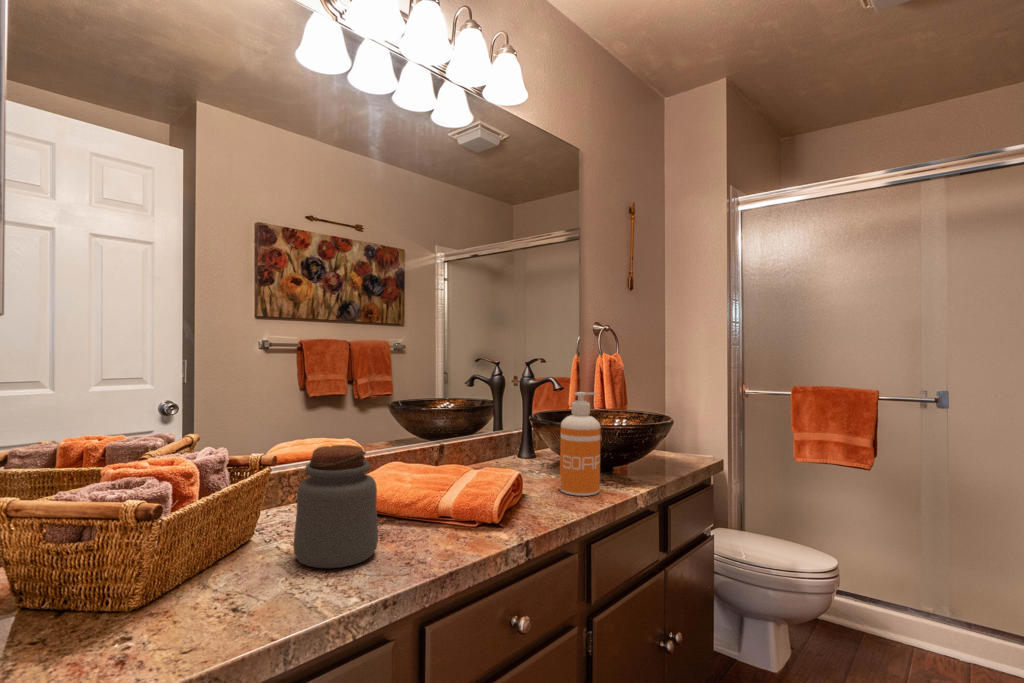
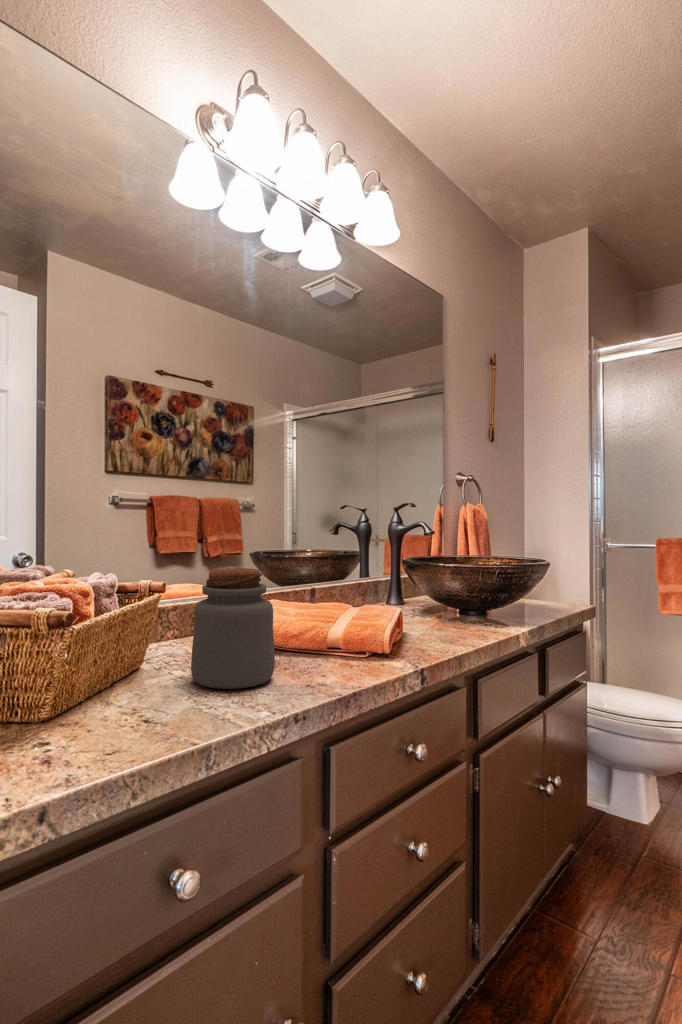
soap dispenser: present [560,392,601,496] -> none [438,529,481,634]

